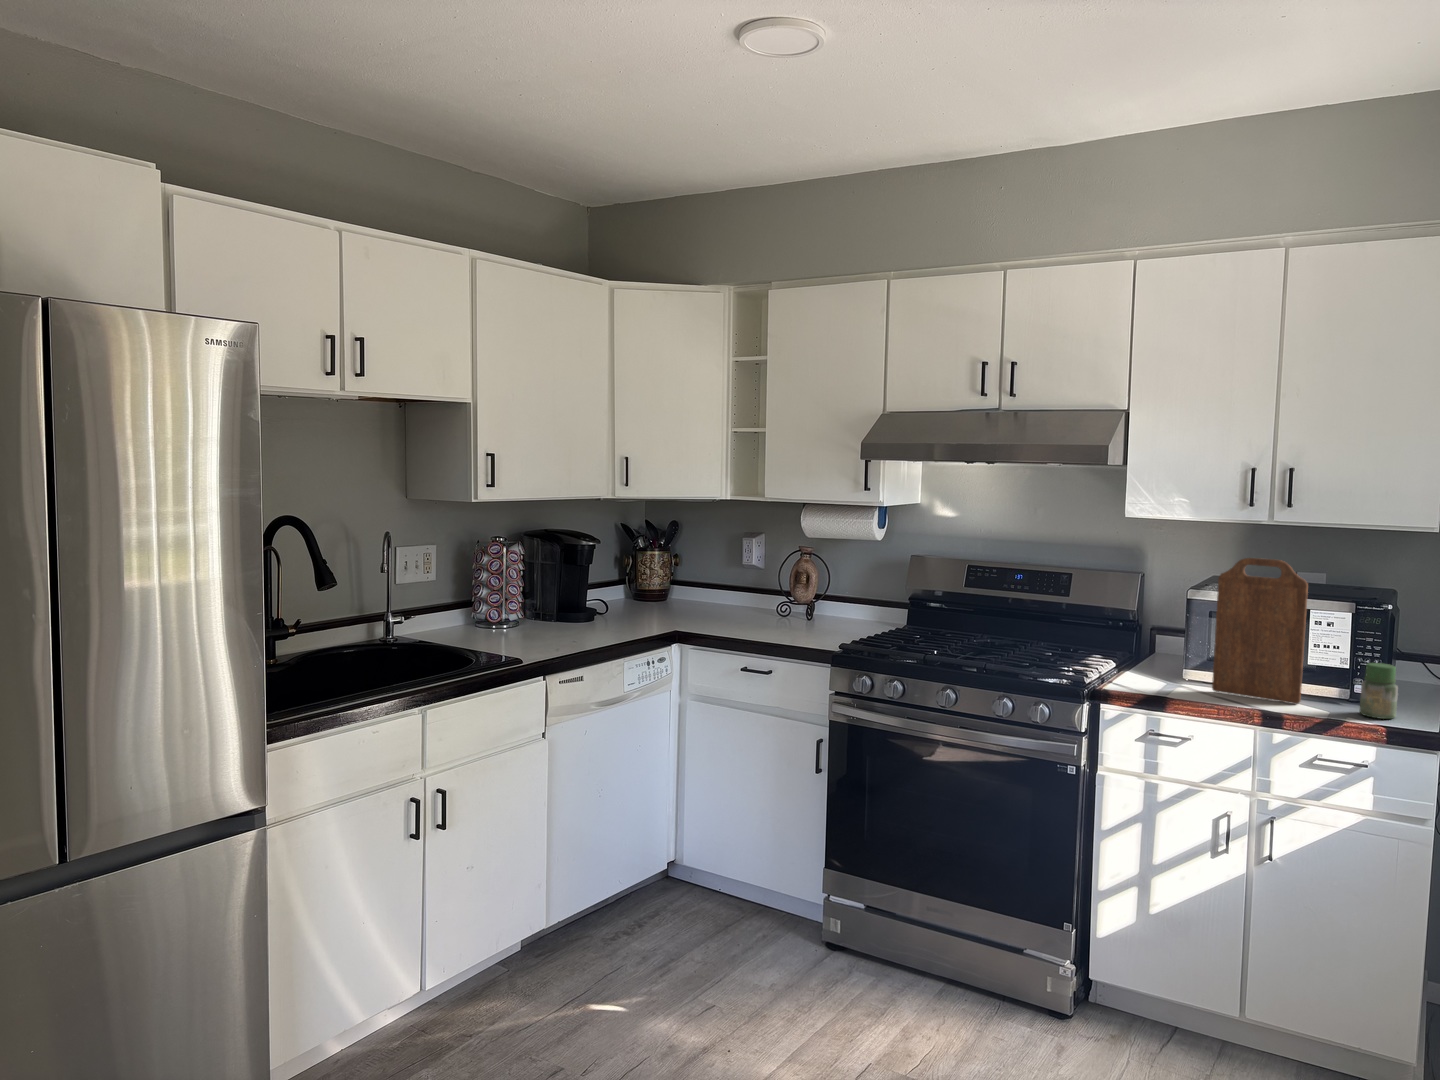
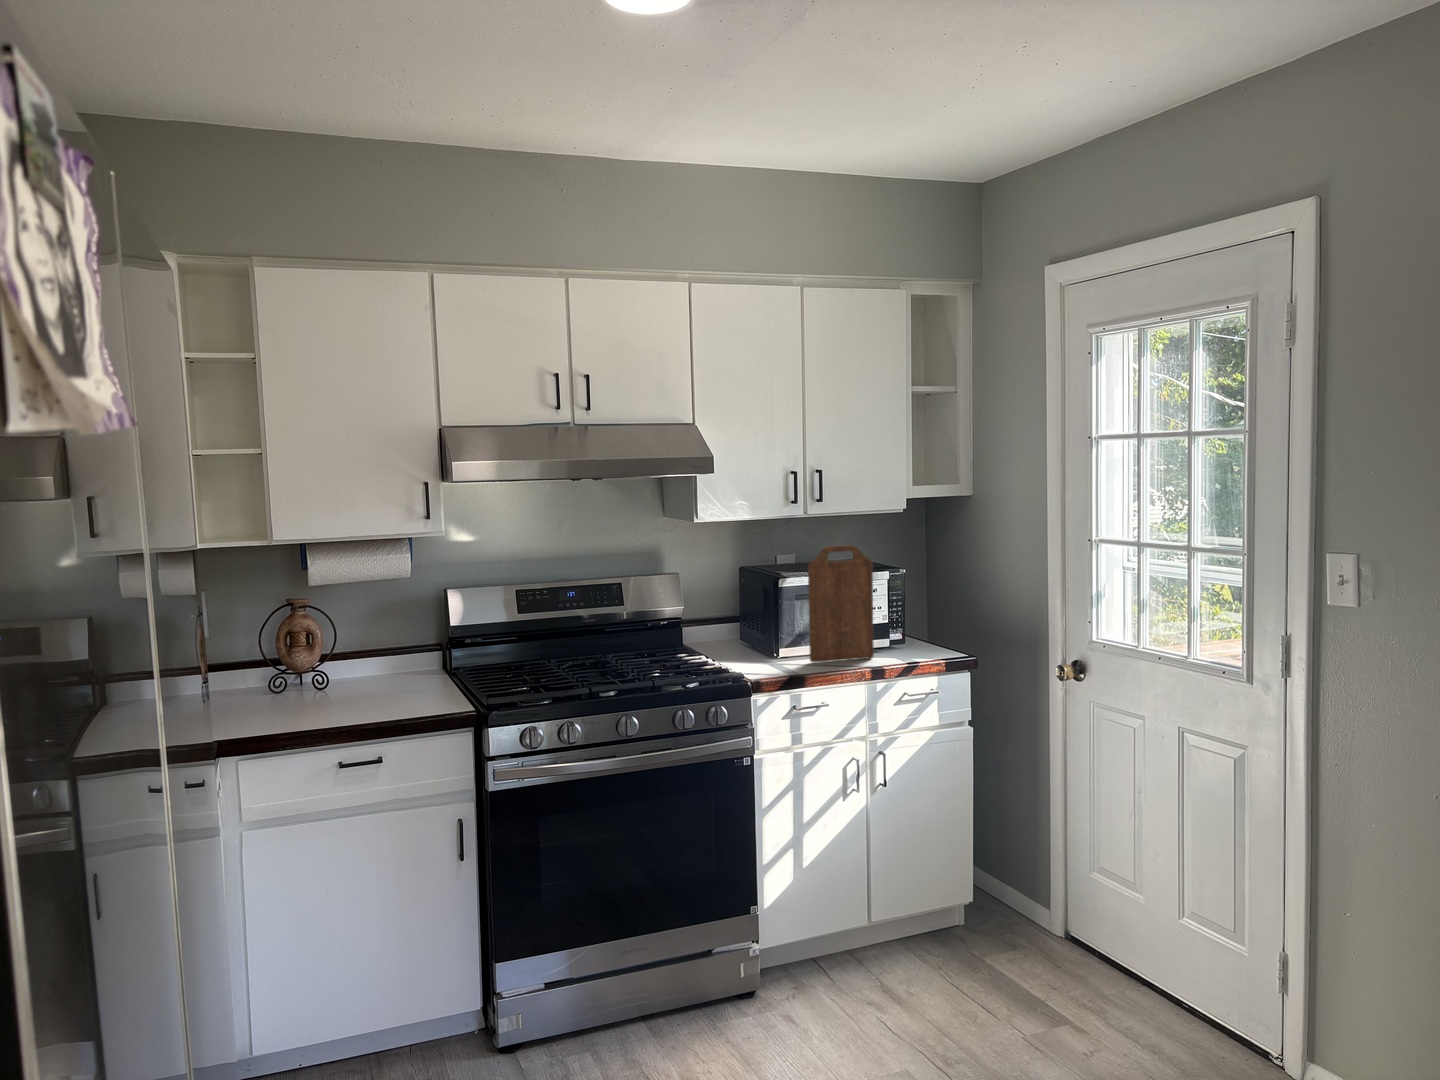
jar: present [1360,663,1398,719] -> none [910,614,934,655]

